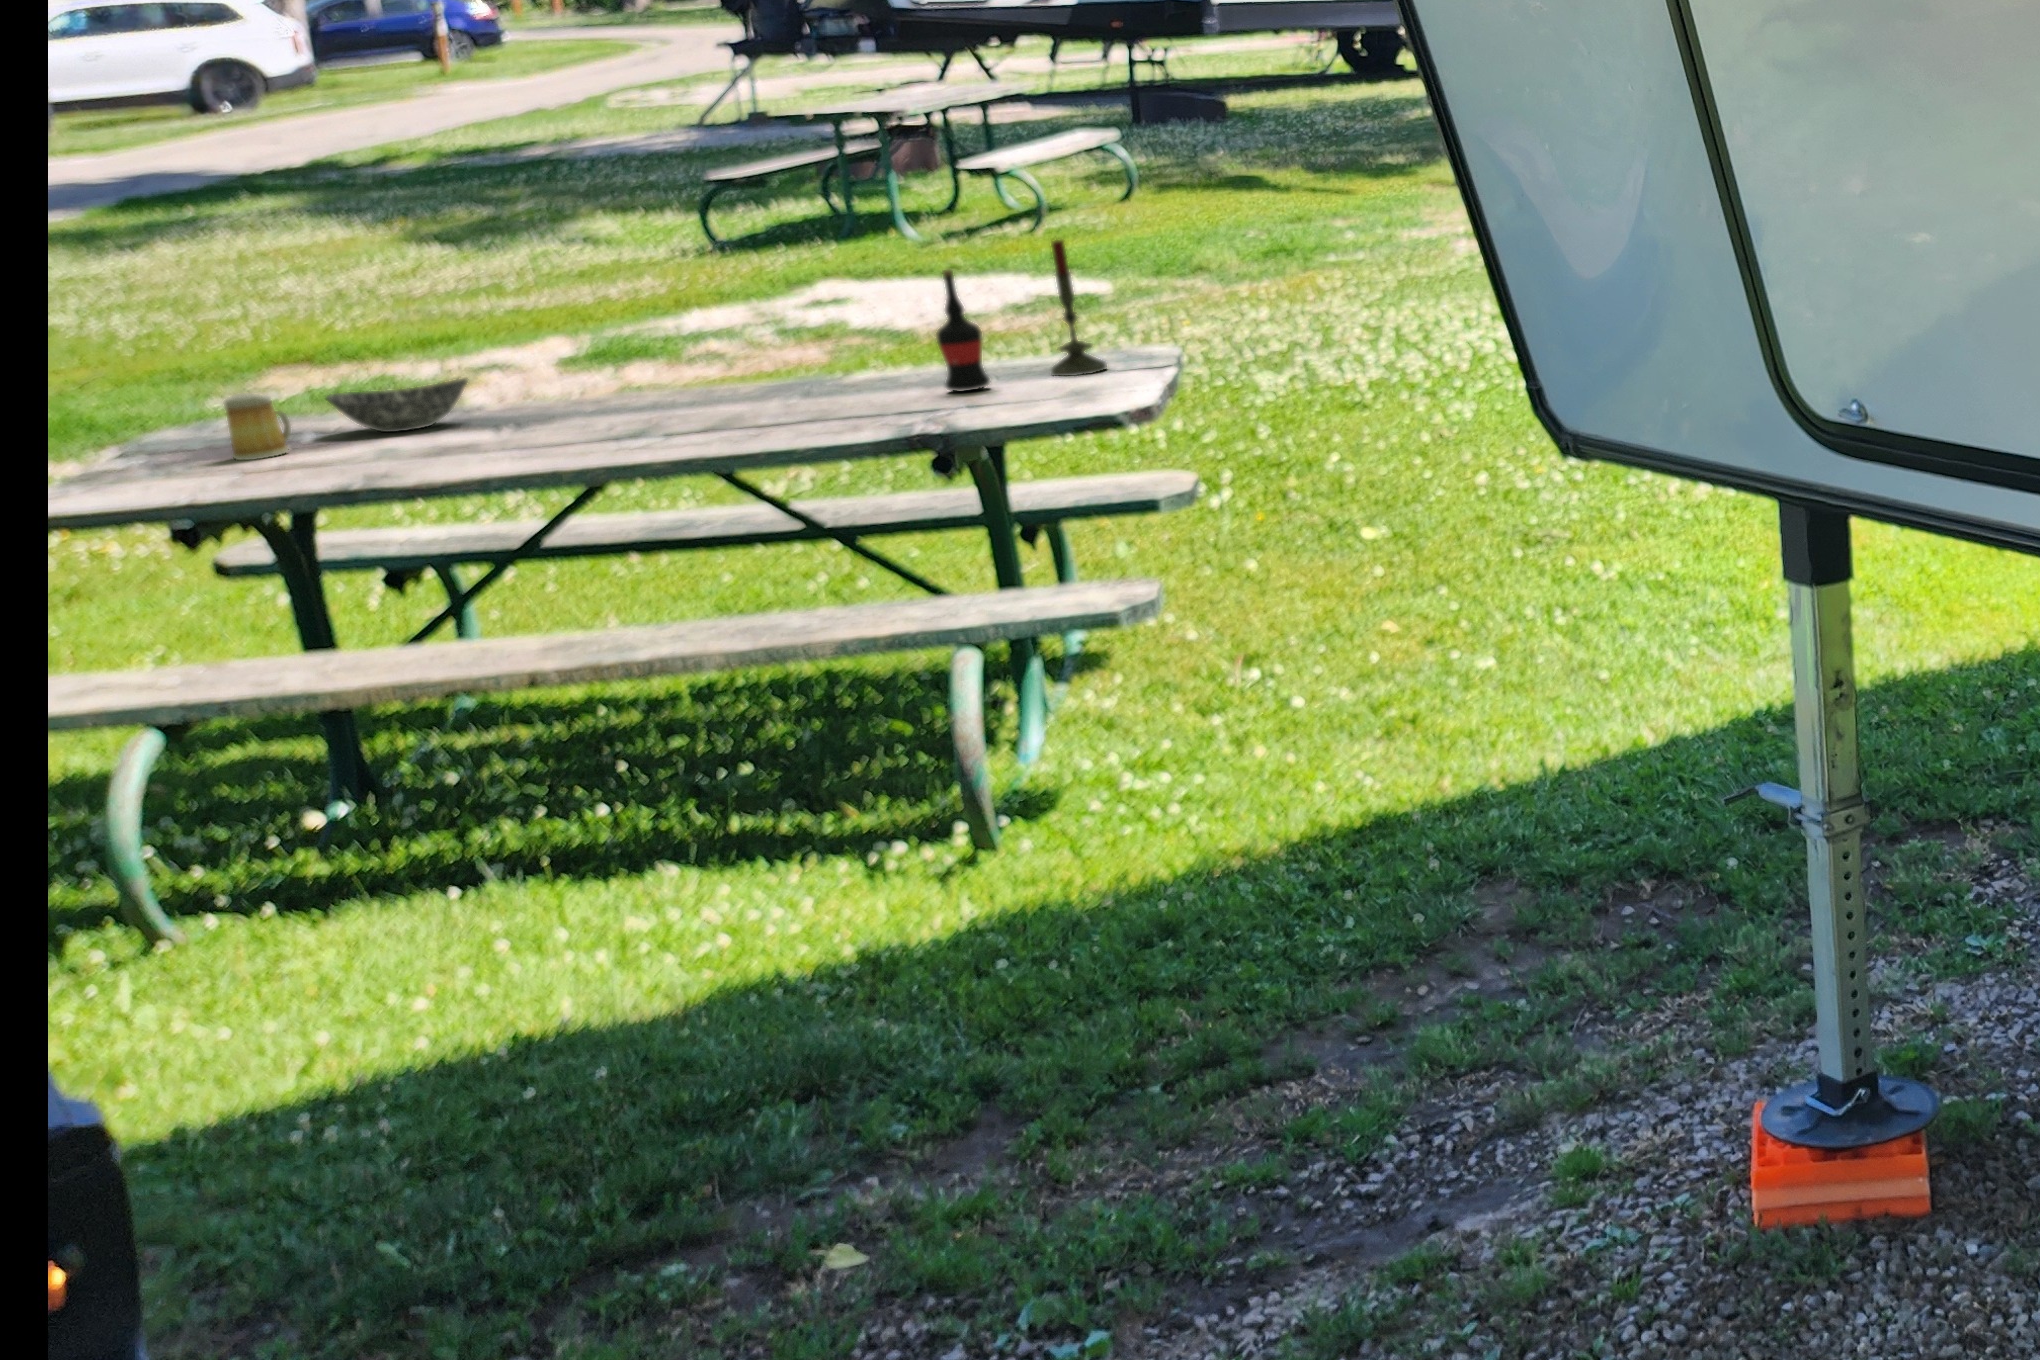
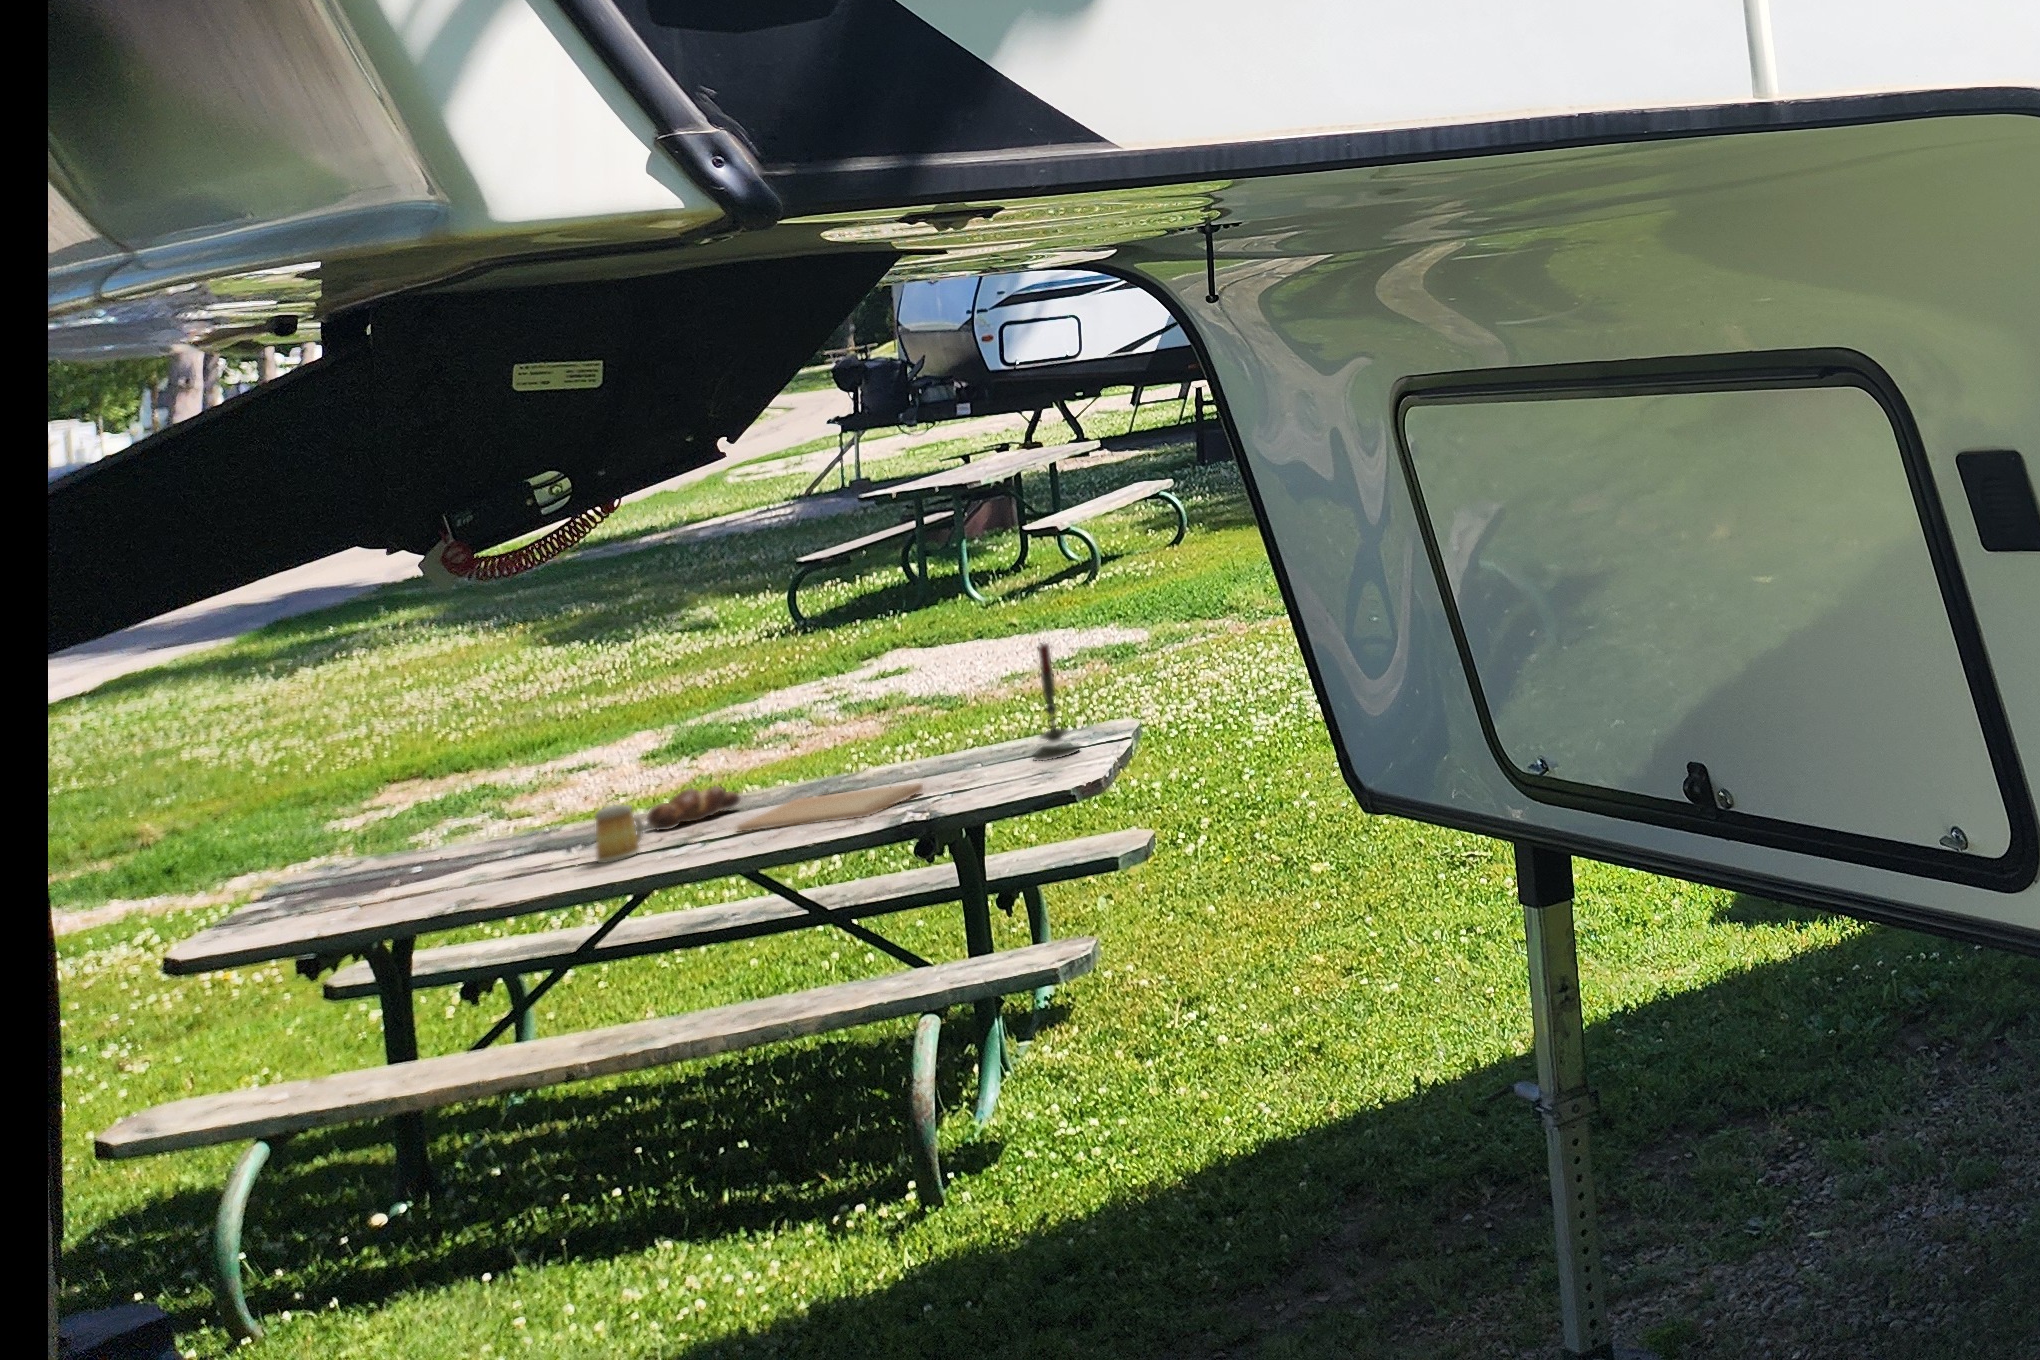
wine bottle: present [936,270,990,391] -> none [937,680,980,784]
bread loaf: none [585,370,698,417] -> present [647,785,741,830]
bowl: present [326,379,467,432] -> none [437,807,555,860]
cutting board: none [700,387,925,425] -> present [737,783,923,831]
mug: present [224,393,291,460] -> present [595,804,643,863]

